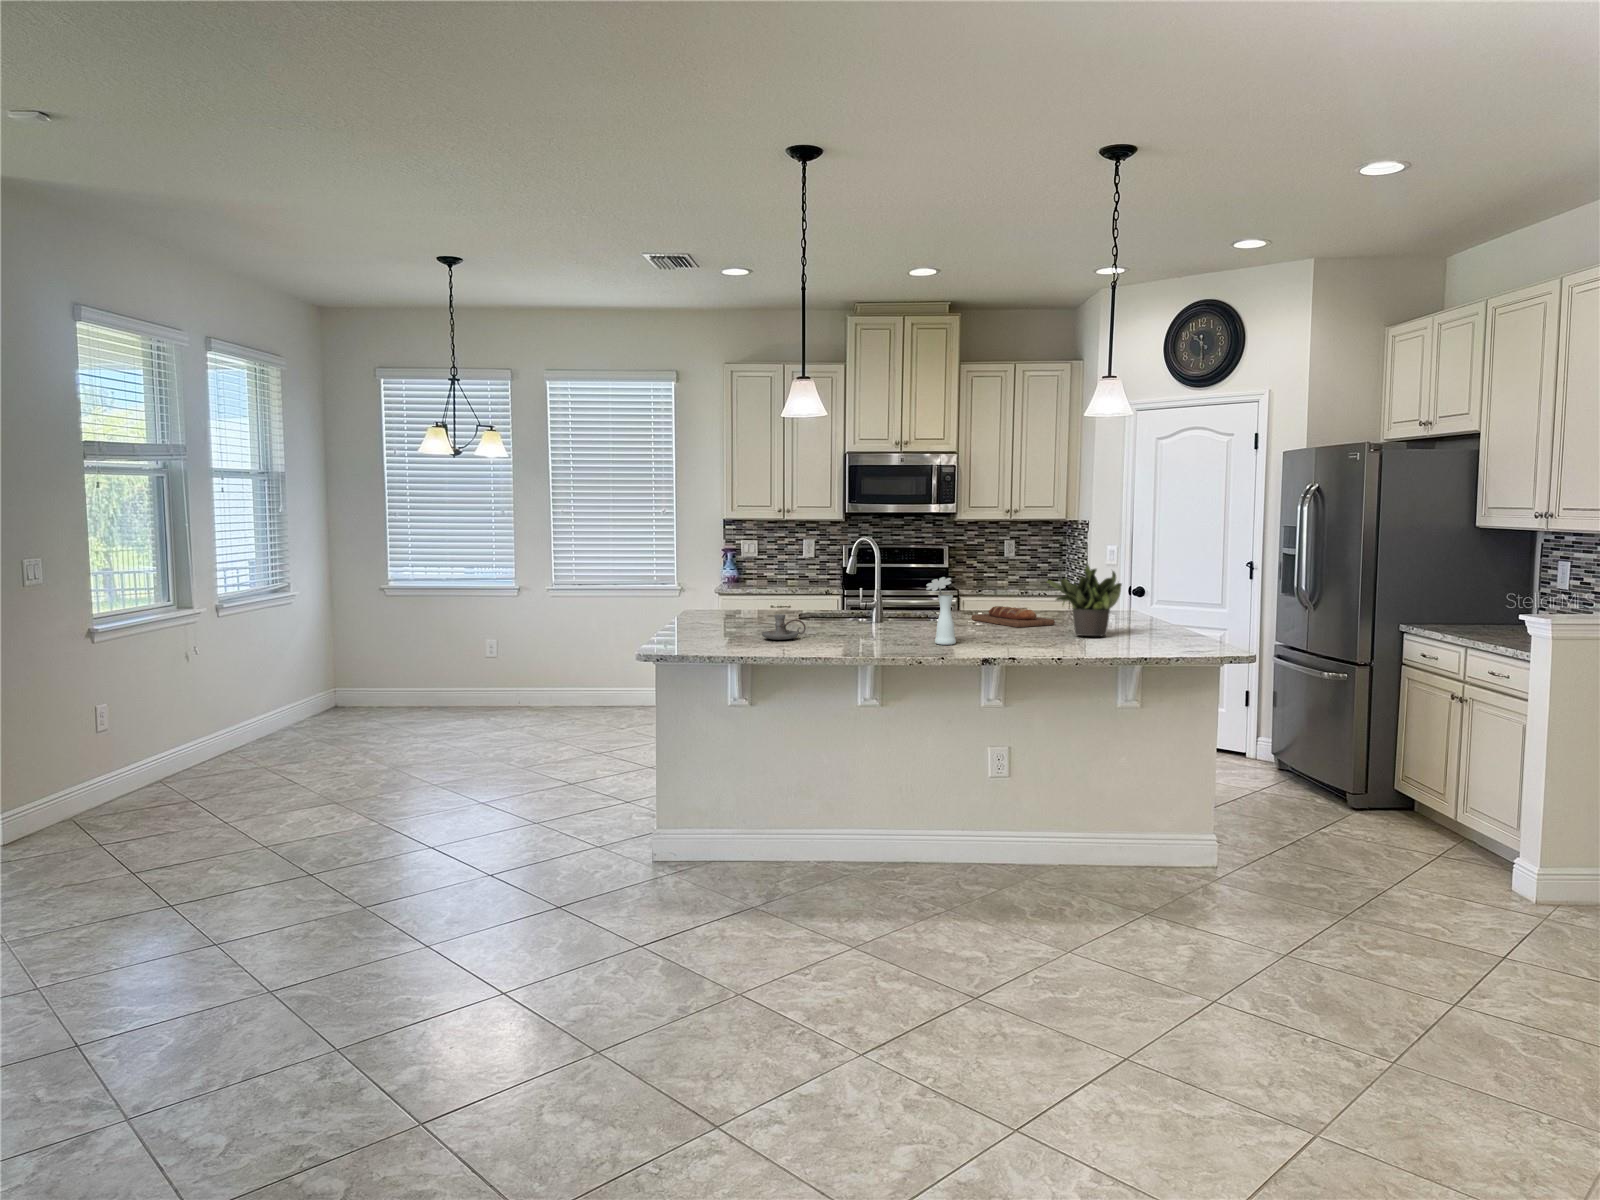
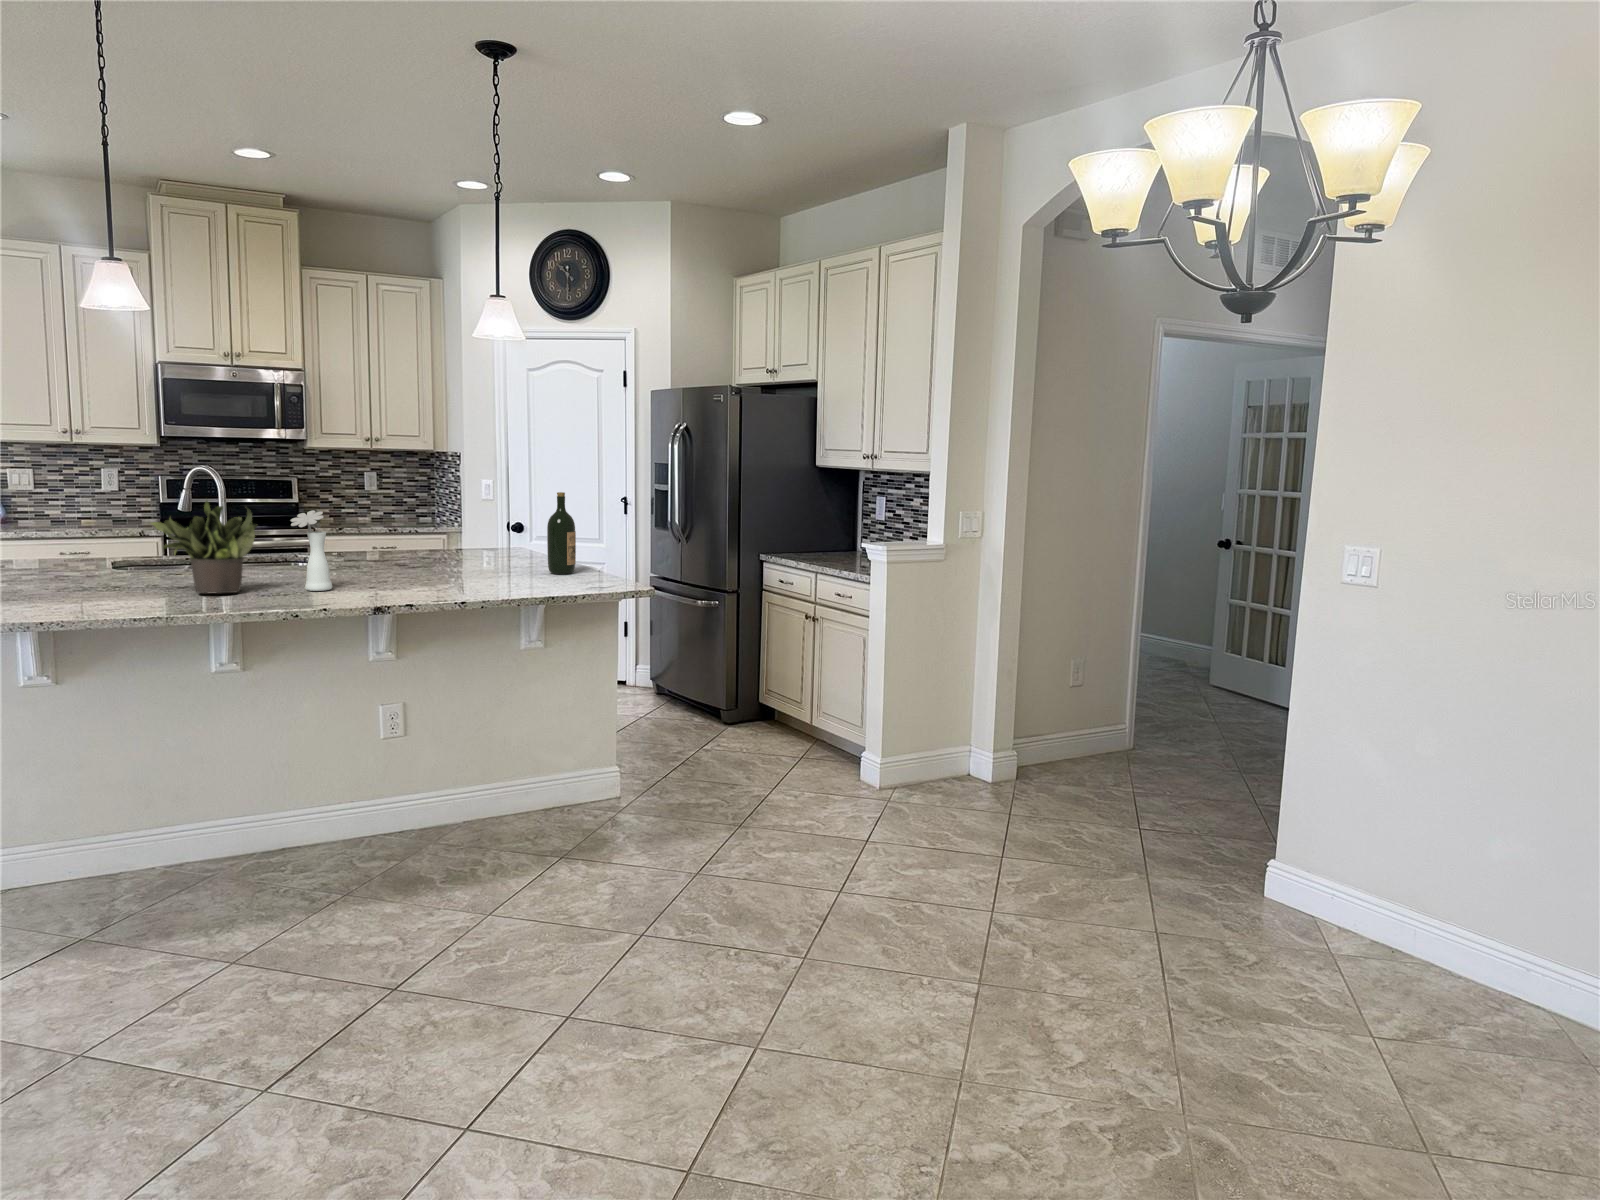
wine bottle: none [1149,560,1177,639] -> present [547,492,576,574]
potted plant: present [1047,565,1122,636] -> present [151,501,257,593]
bread loaf: present [972,606,1055,627] -> none [343,545,443,568]
candle holder: present [762,614,806,640] -> none [50,561,119,595]

